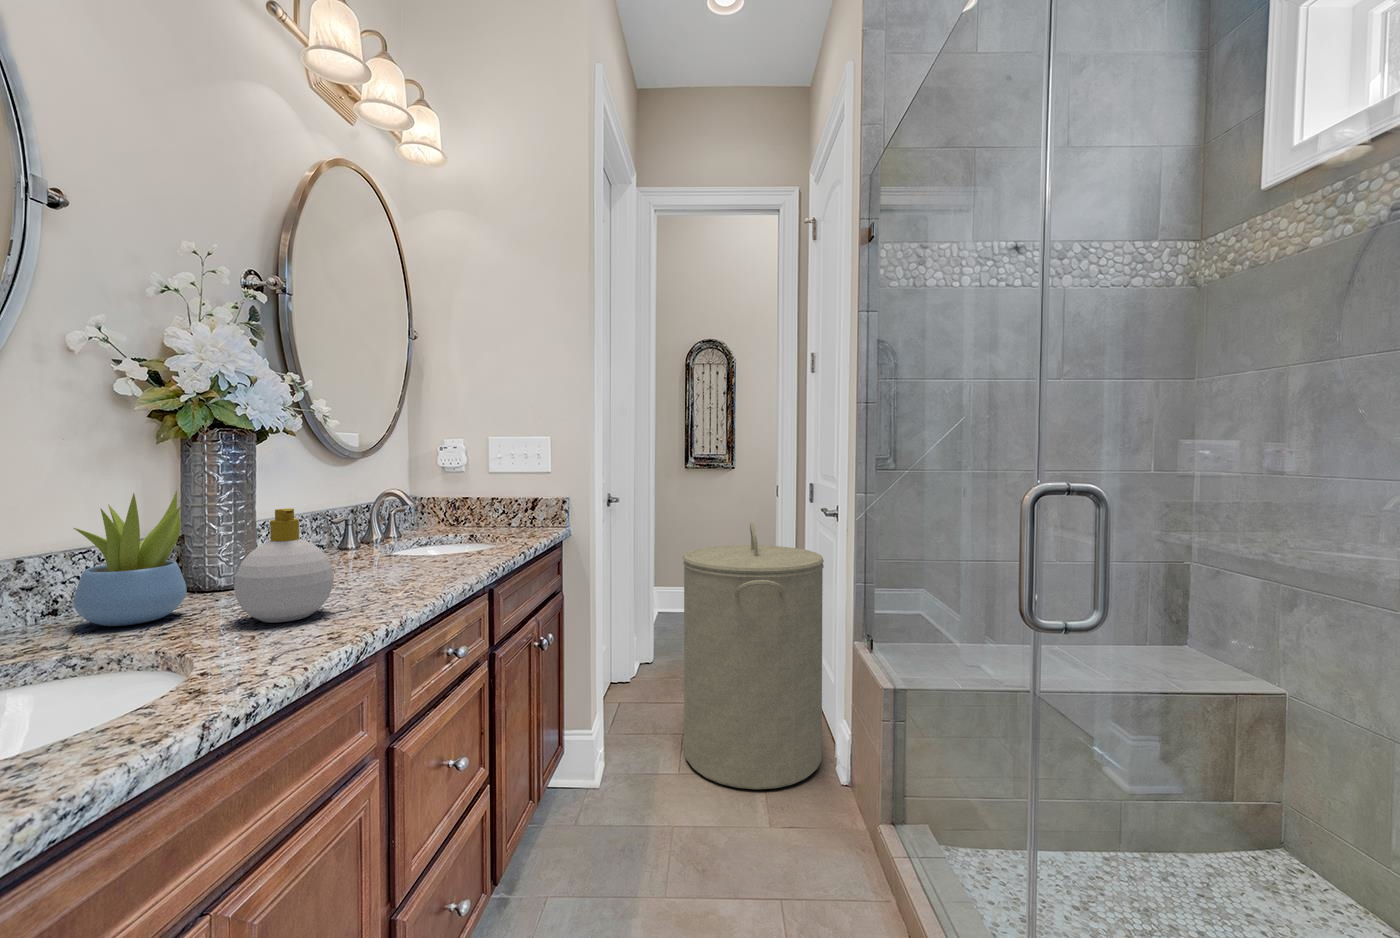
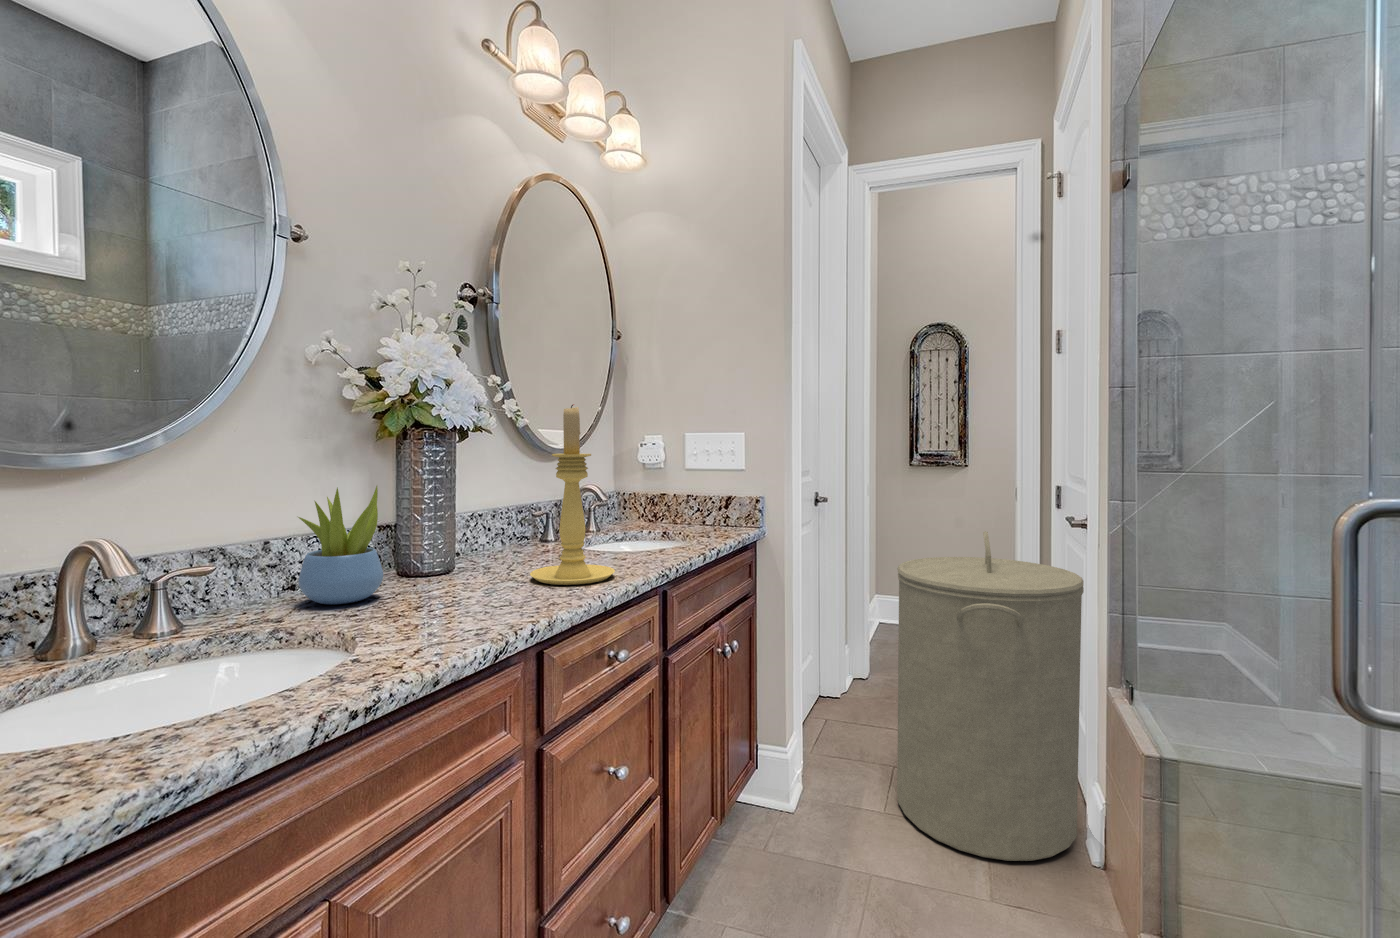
candle holder: none [355,408,447,587] -> present [530,404,615,585]
soap bottle: present [234,509,334,623] -> none [408,505,494,614]

